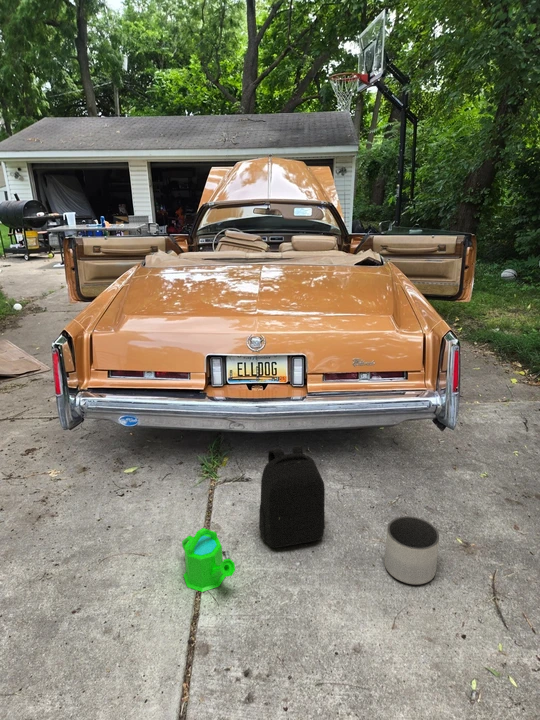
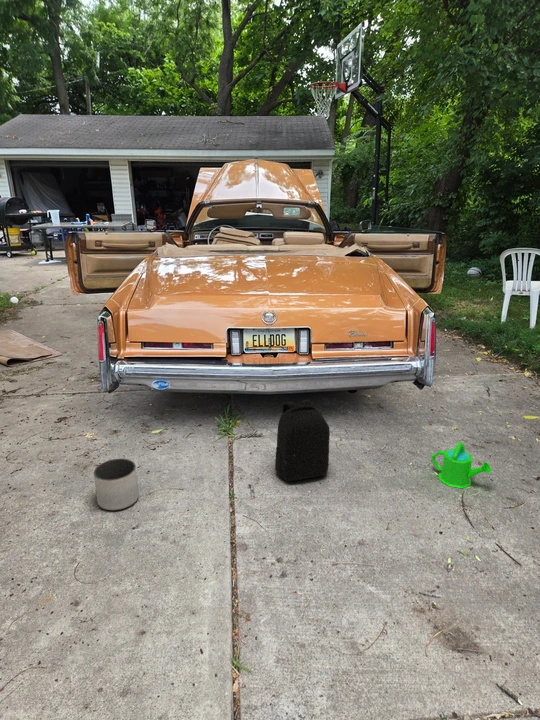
planter: present [385,516,439,585] -> present [94,459,139,510]
watering can: present [182,528,235,592] -> present [431,442,491,488]

